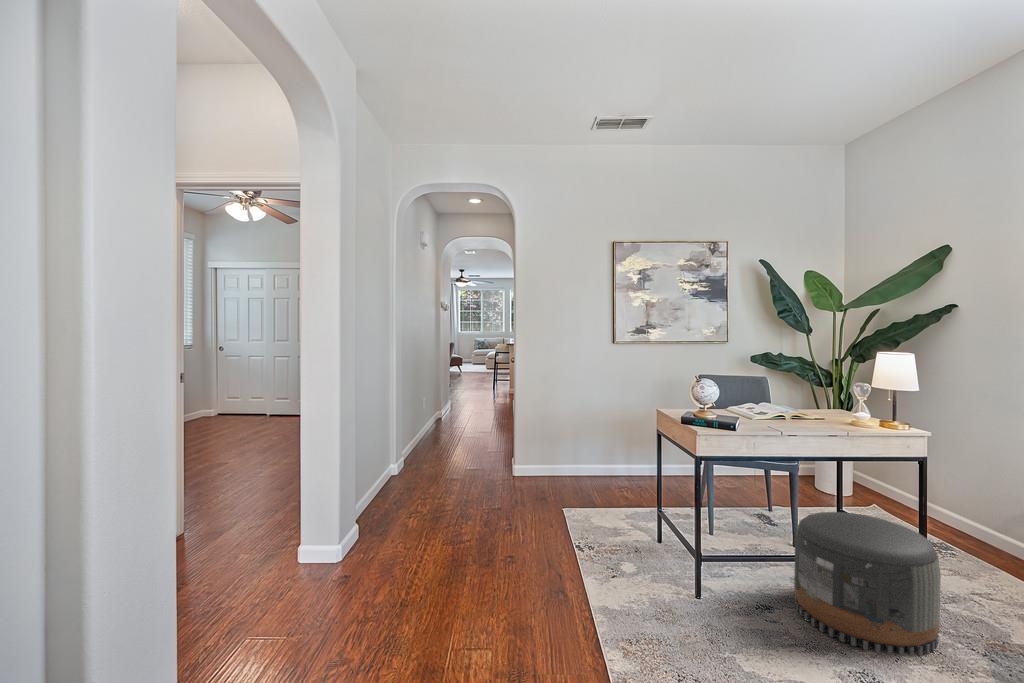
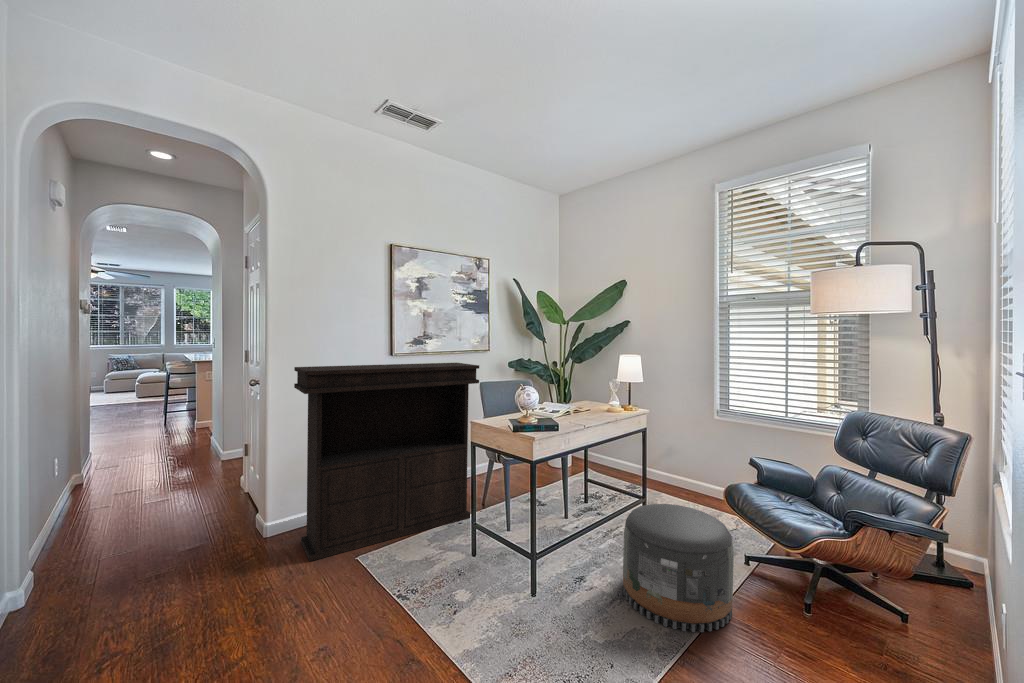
console table: none [524,351,685,505] -> present [294,363,479,561]

